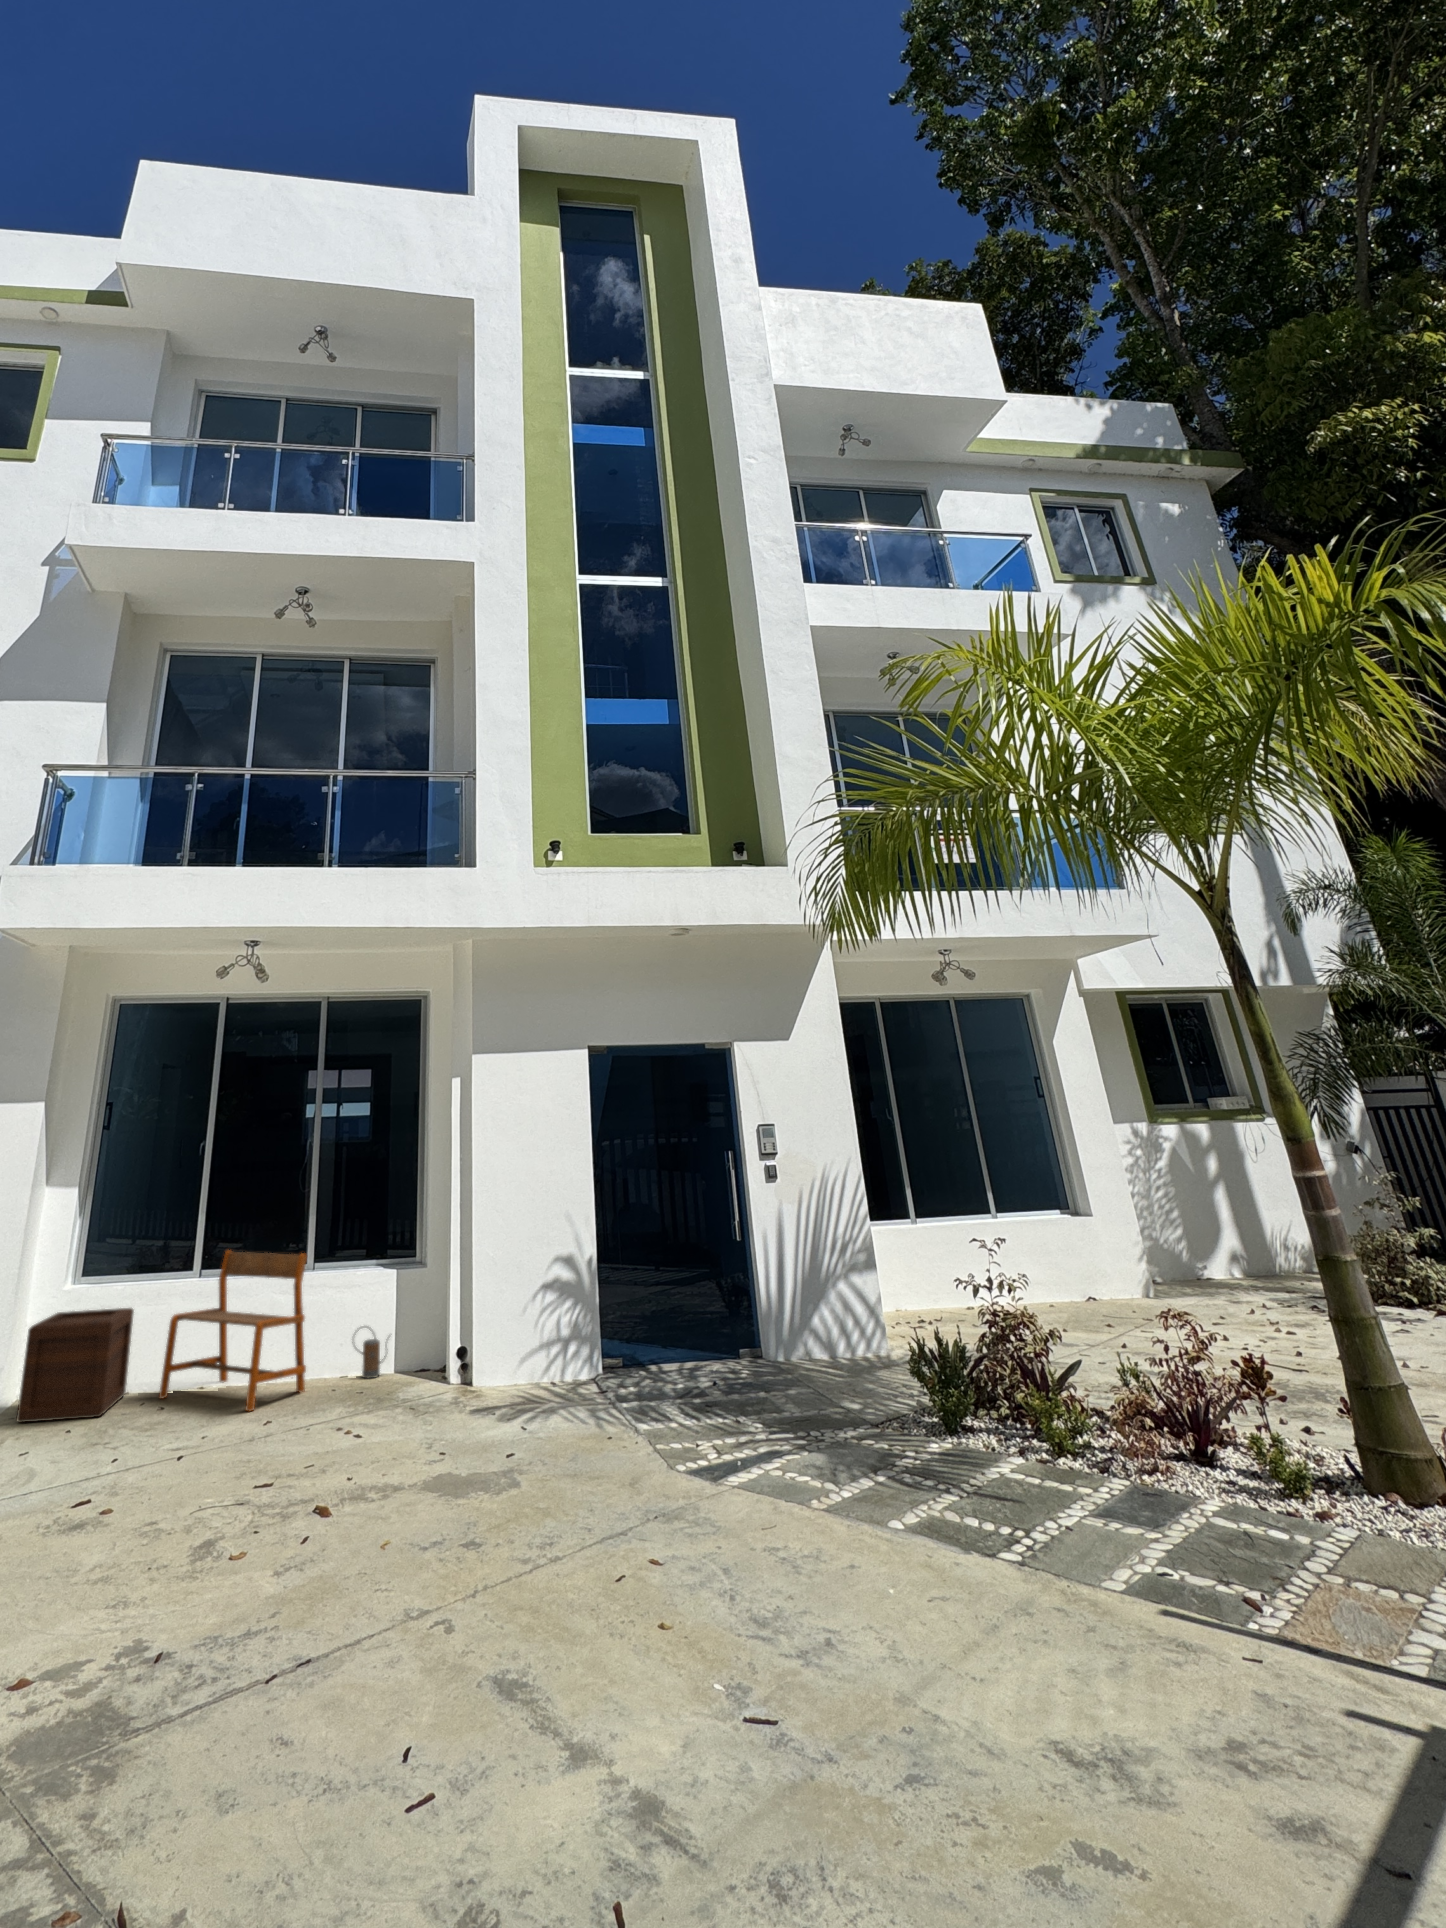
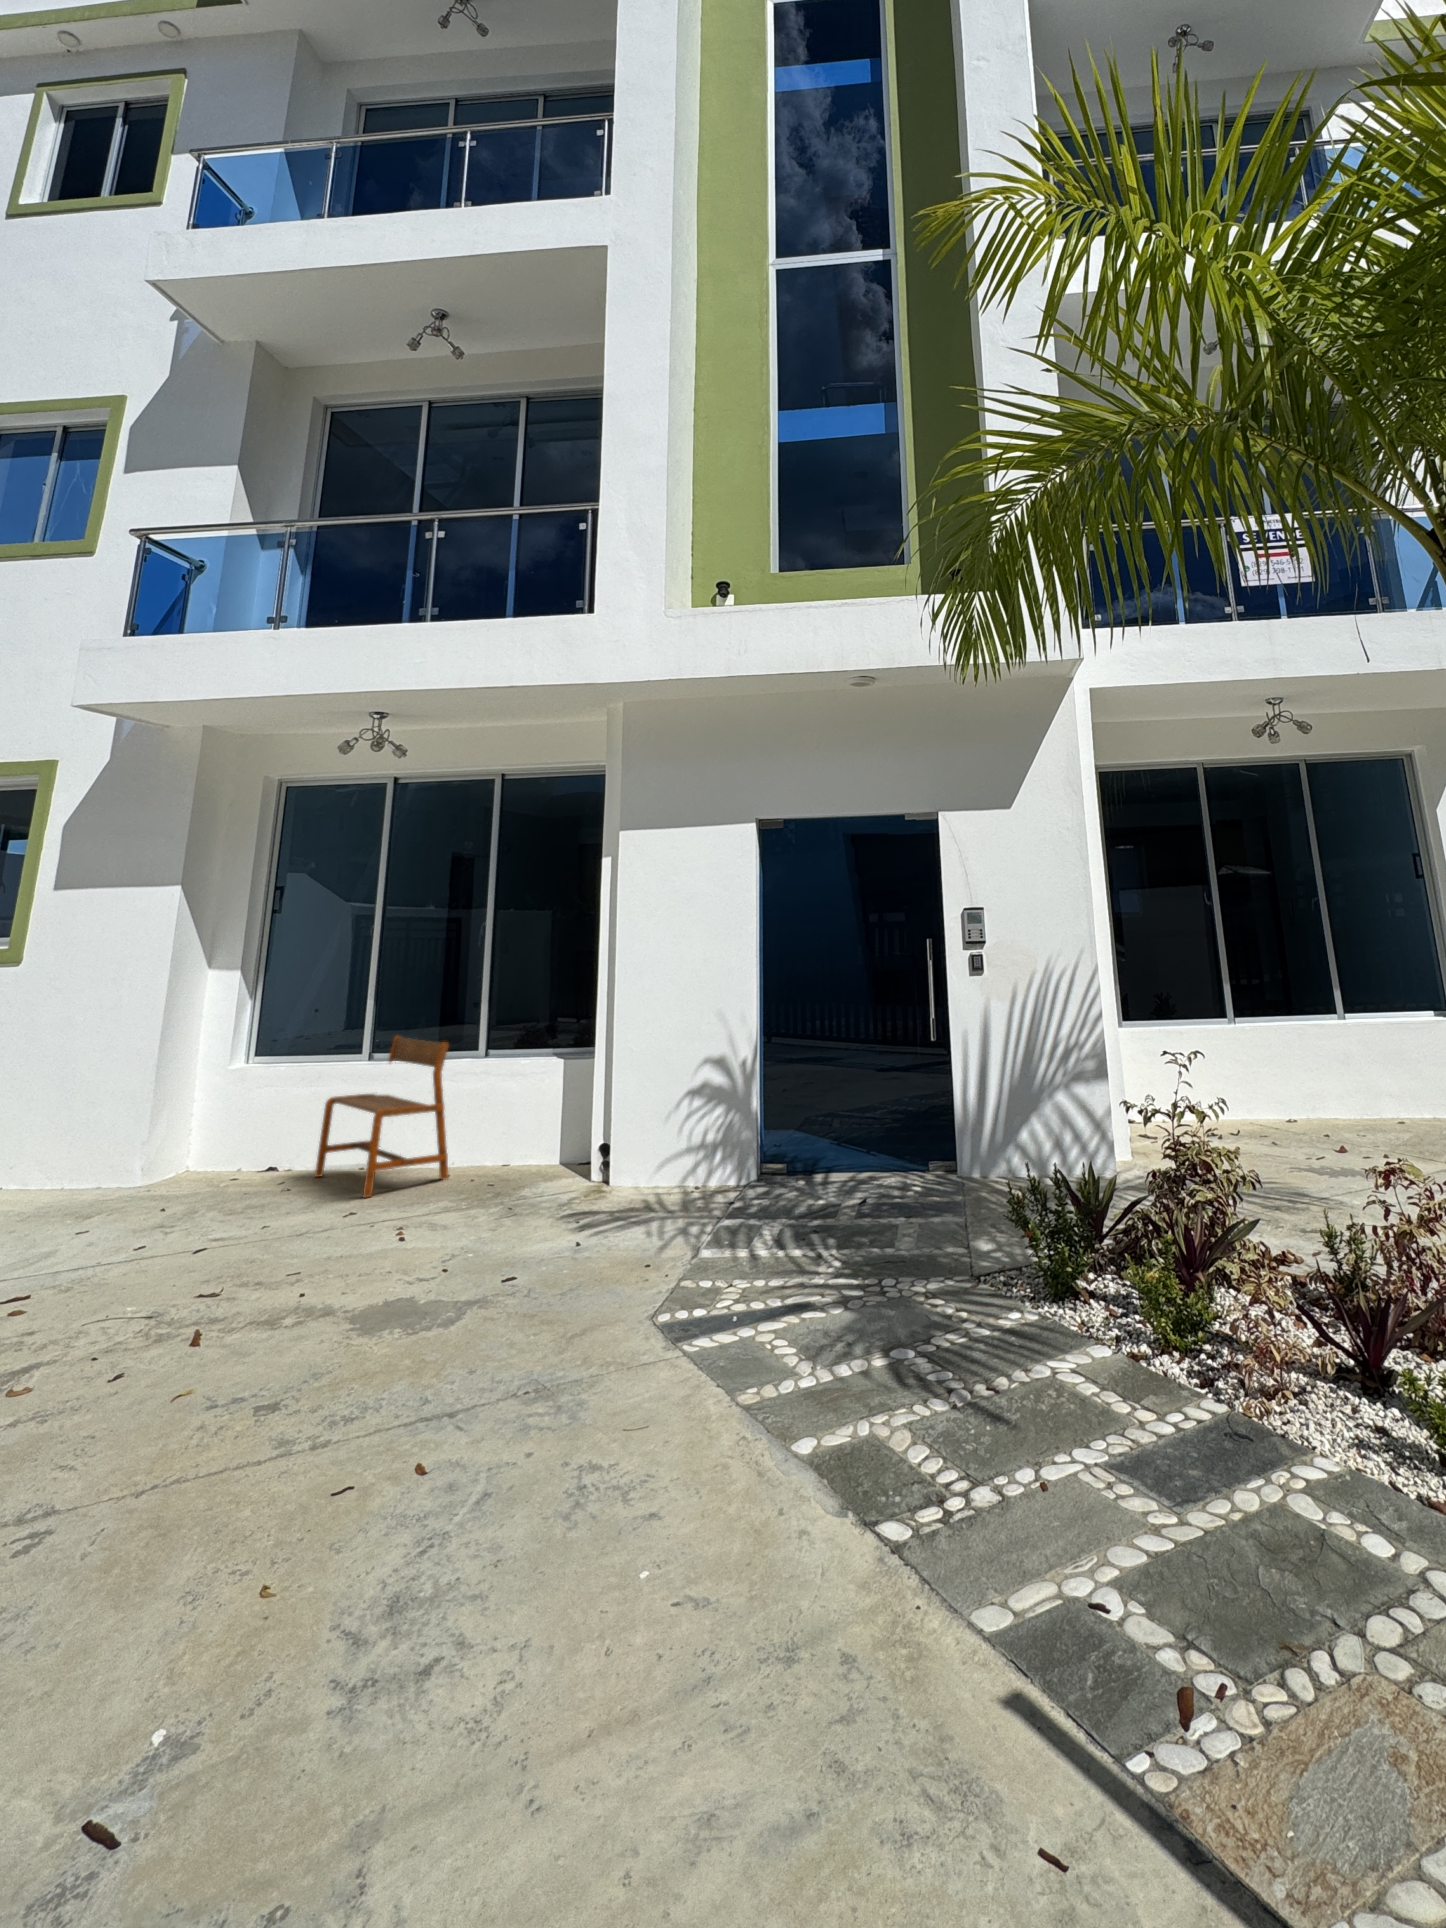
wooden crate: present [16,1308,134,1423] -> none [161,1089,298,1194]
watering can: present [352,1326,385,1378] -> none [511,1116,554,1169]

